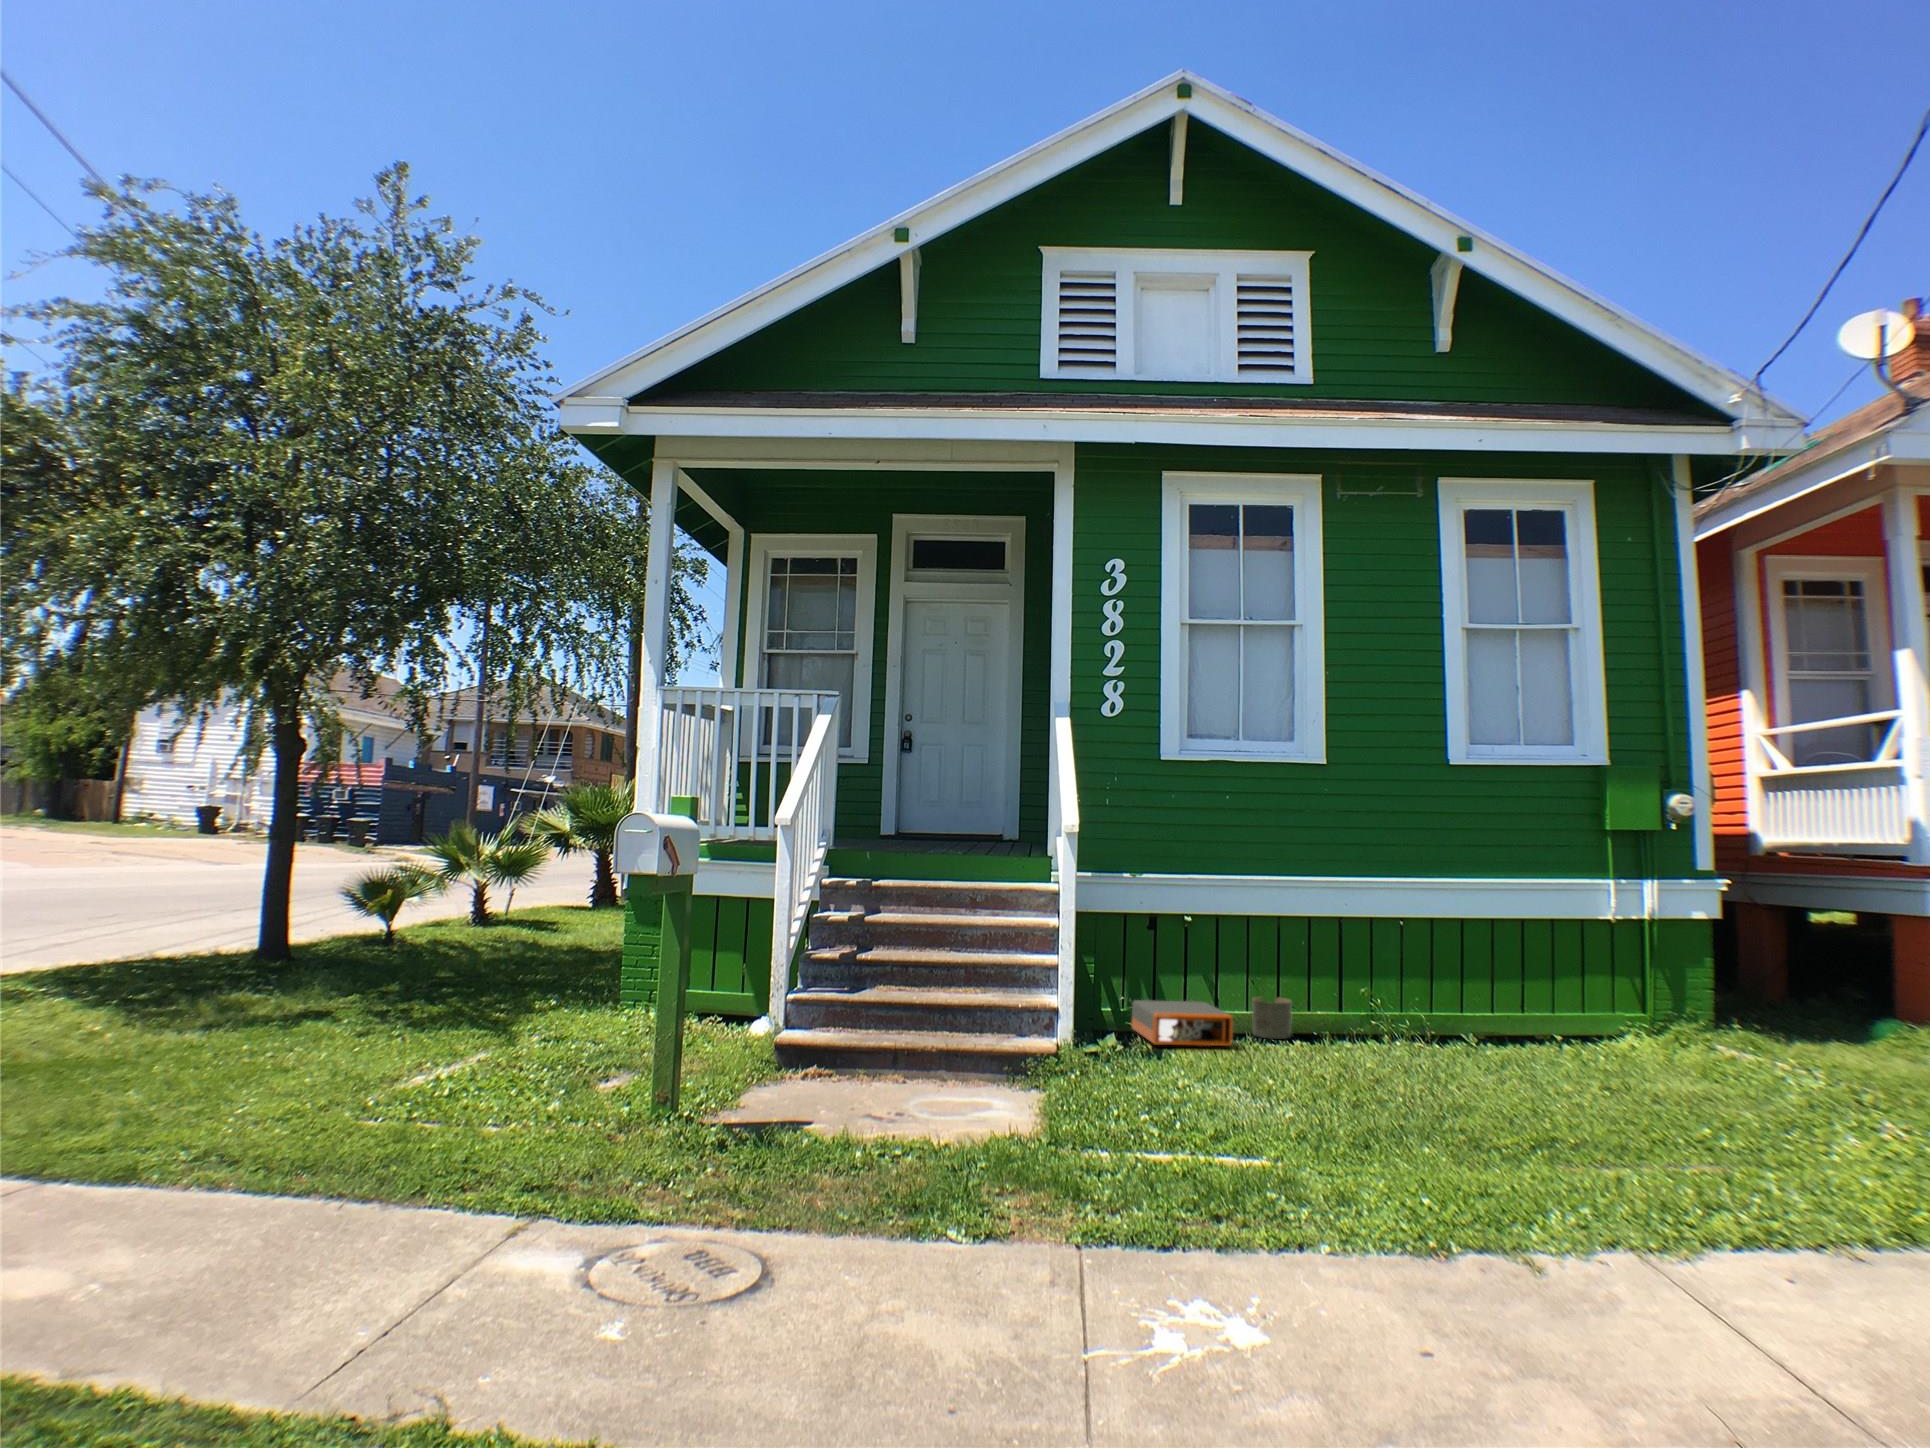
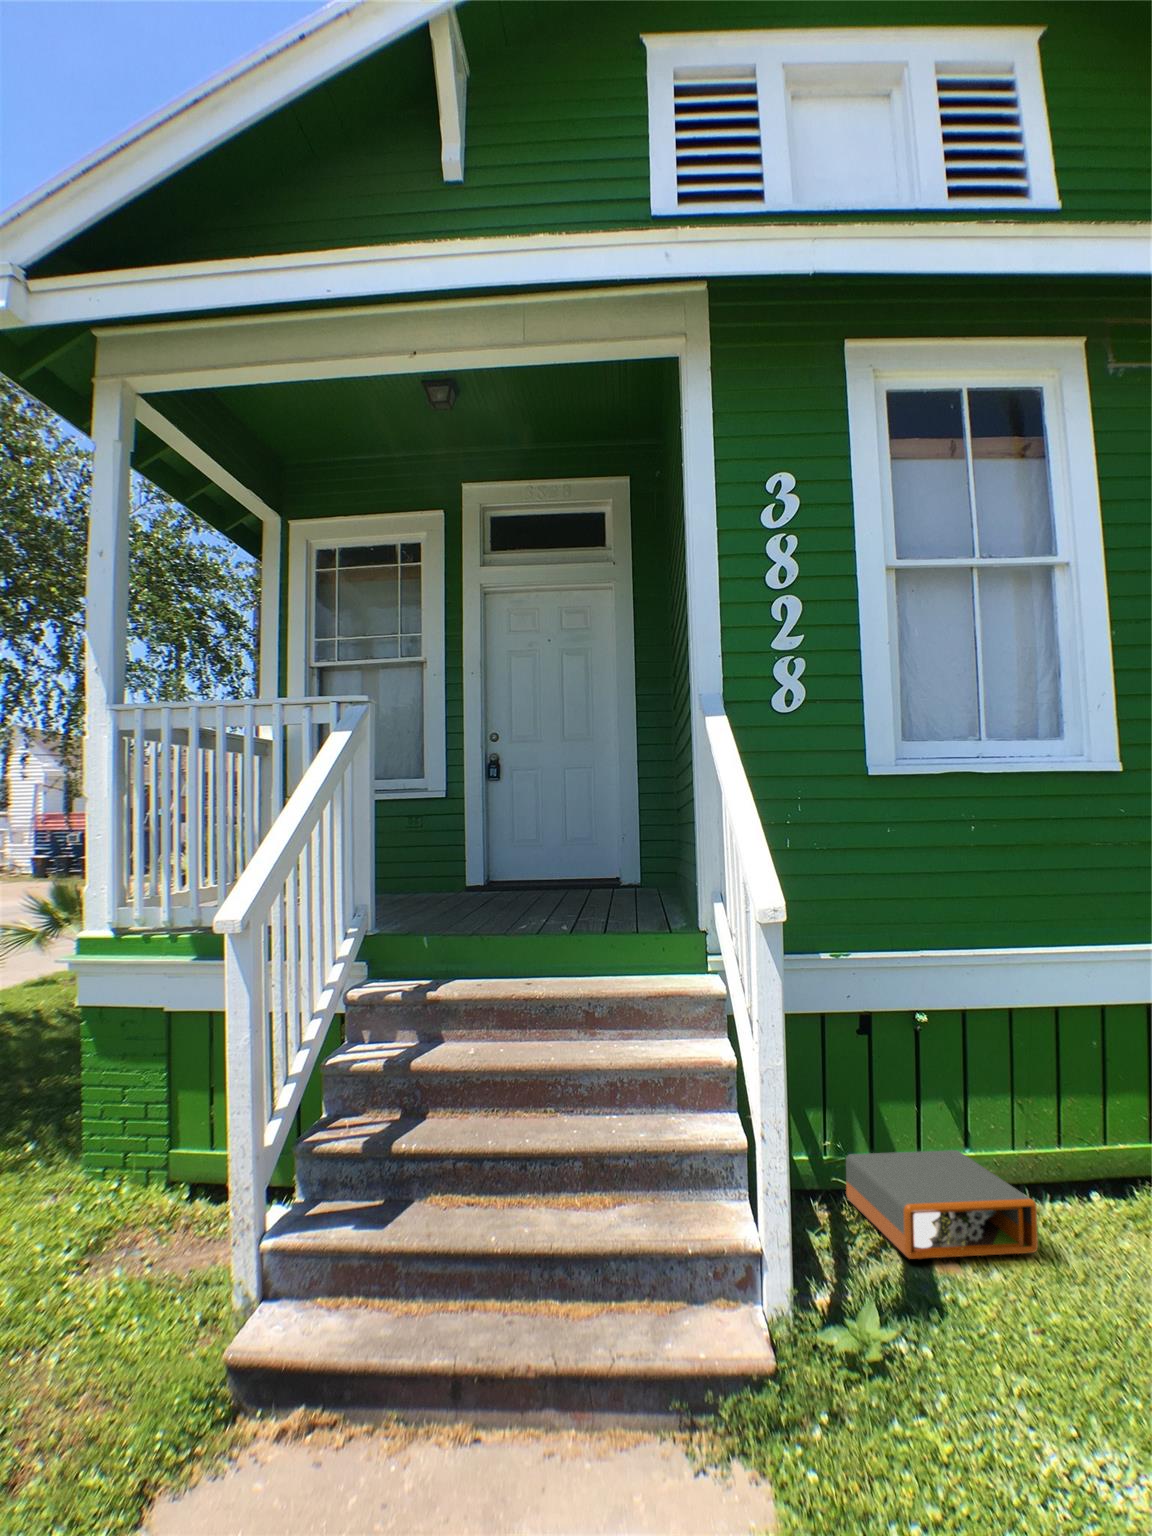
planter: present [1252,997,1292,1039] -> none [1035,1137,1105,1216]

